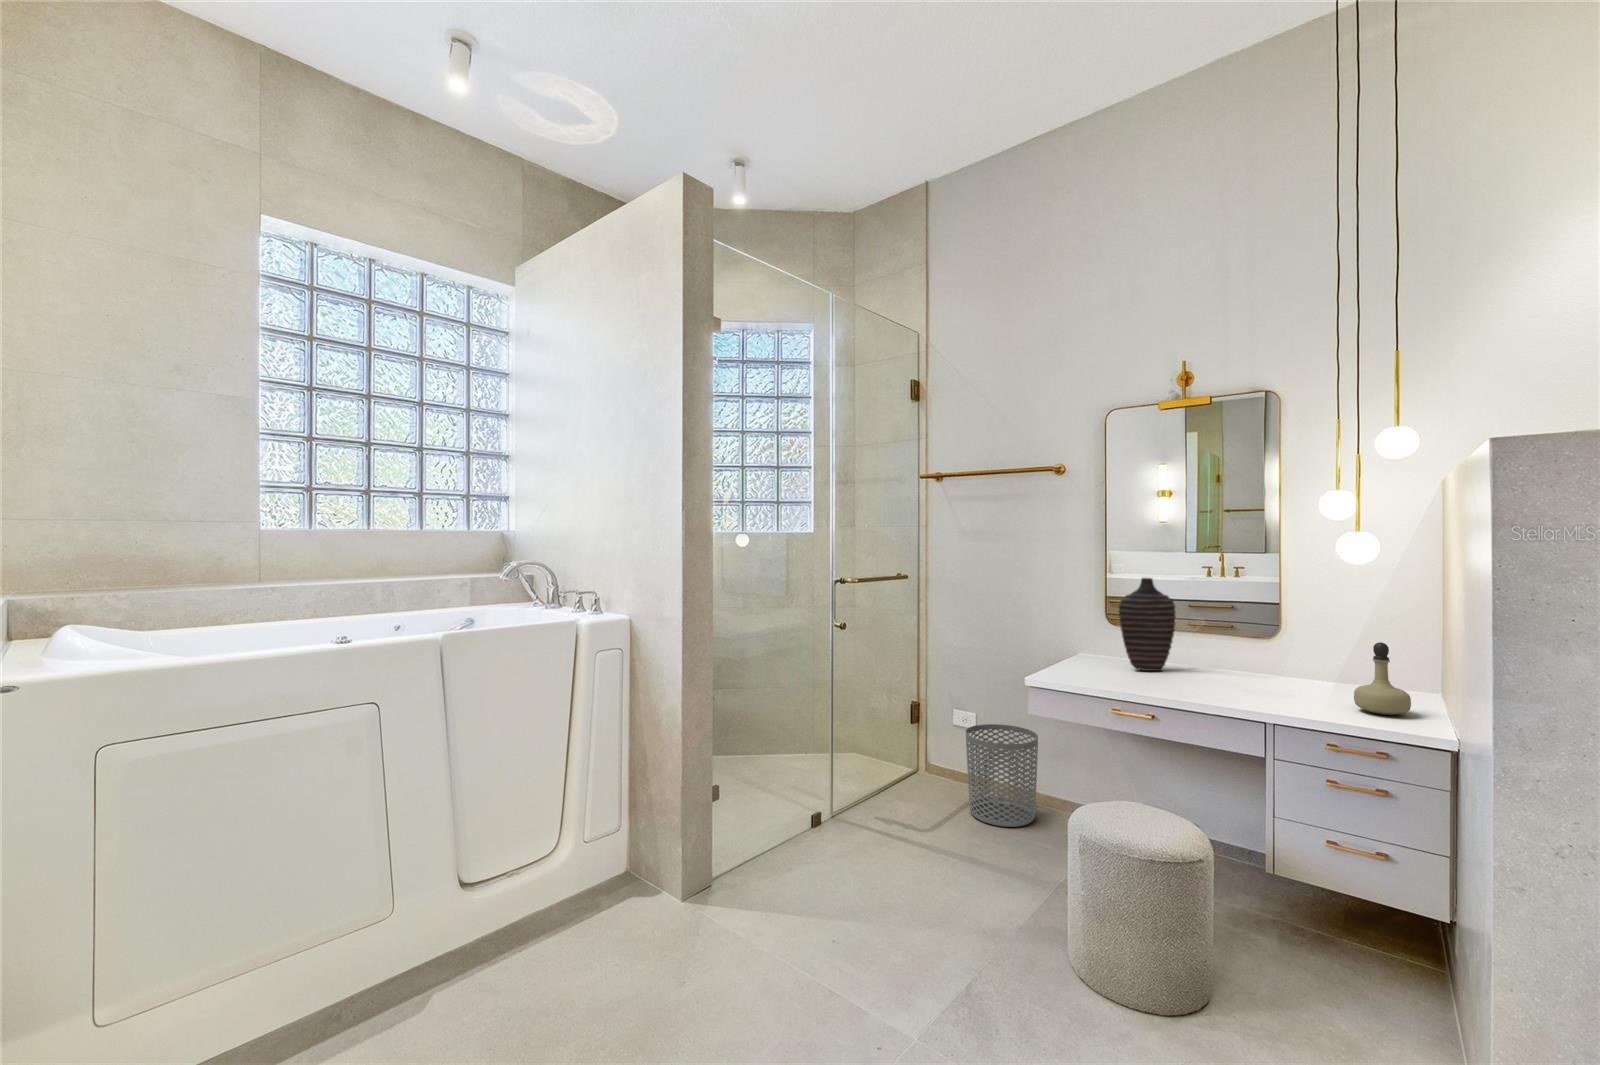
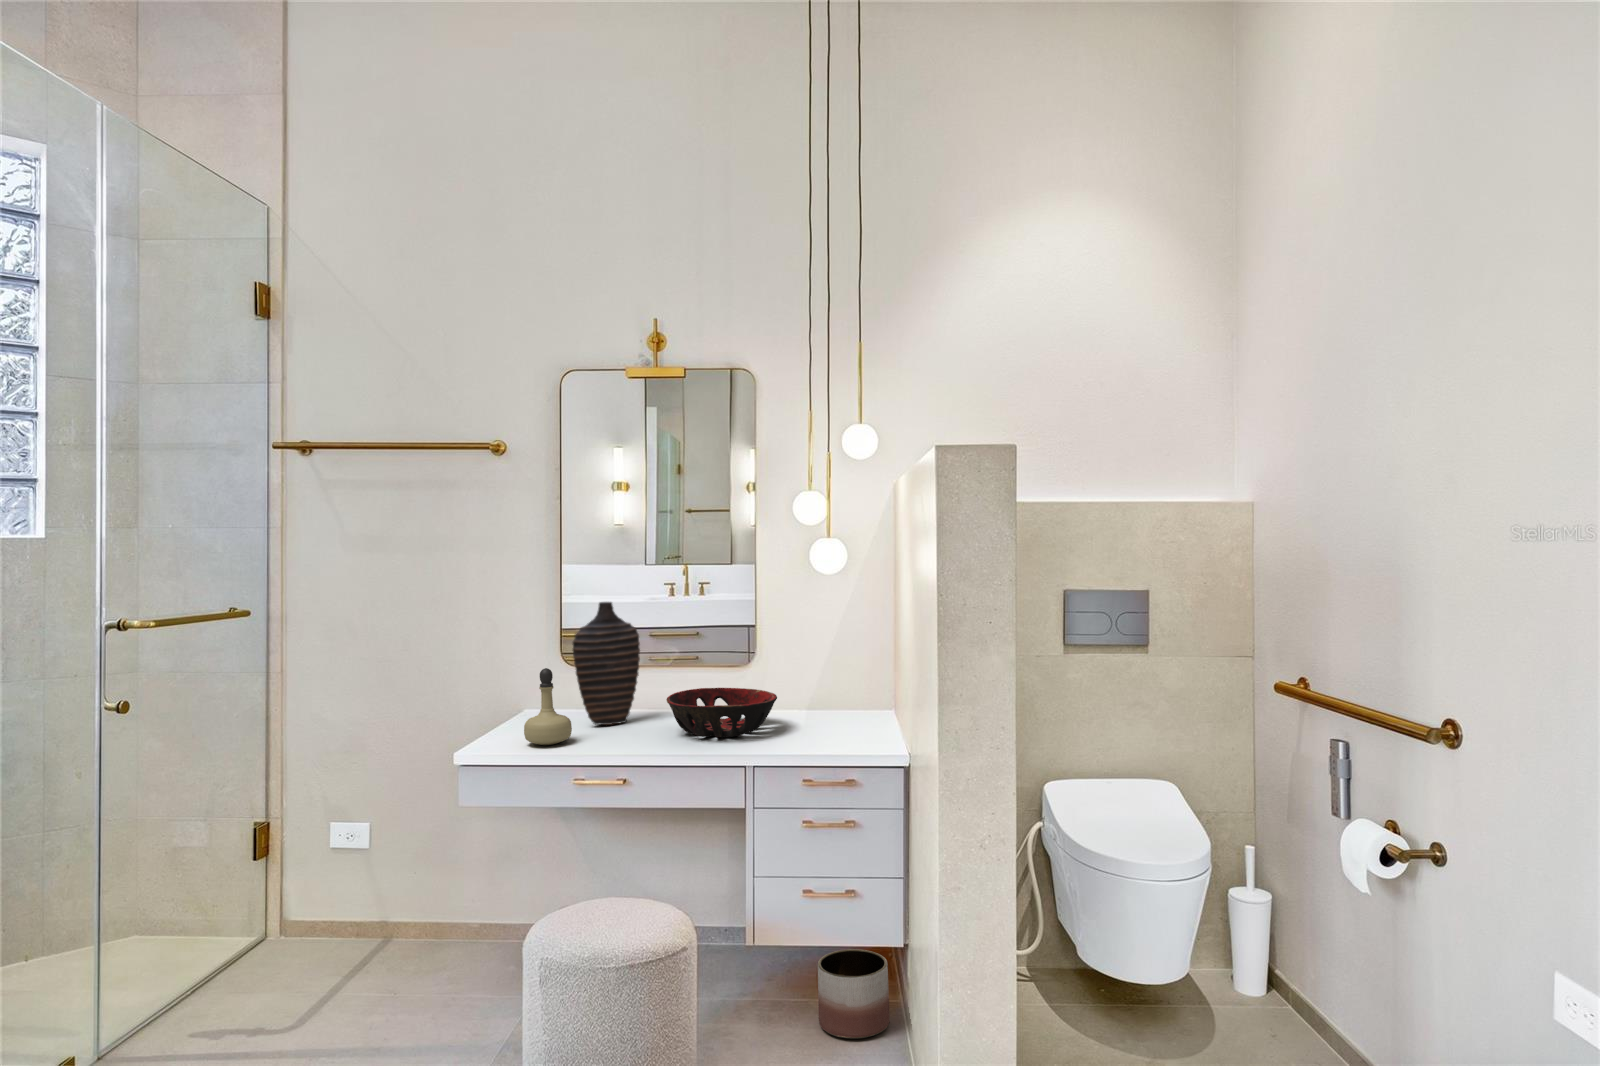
perfume bottle: present [1354,642,1411,715] -> present [524,668,572,745]
decorative bowl: none [1196,652,1306,695] -> present [666,688,777,737]
waste bin: present [966,724,1038,827] -> none [356,833,467,987]
planter: none [1344,907,1432,1003] -> present [818,949,890,1039]

